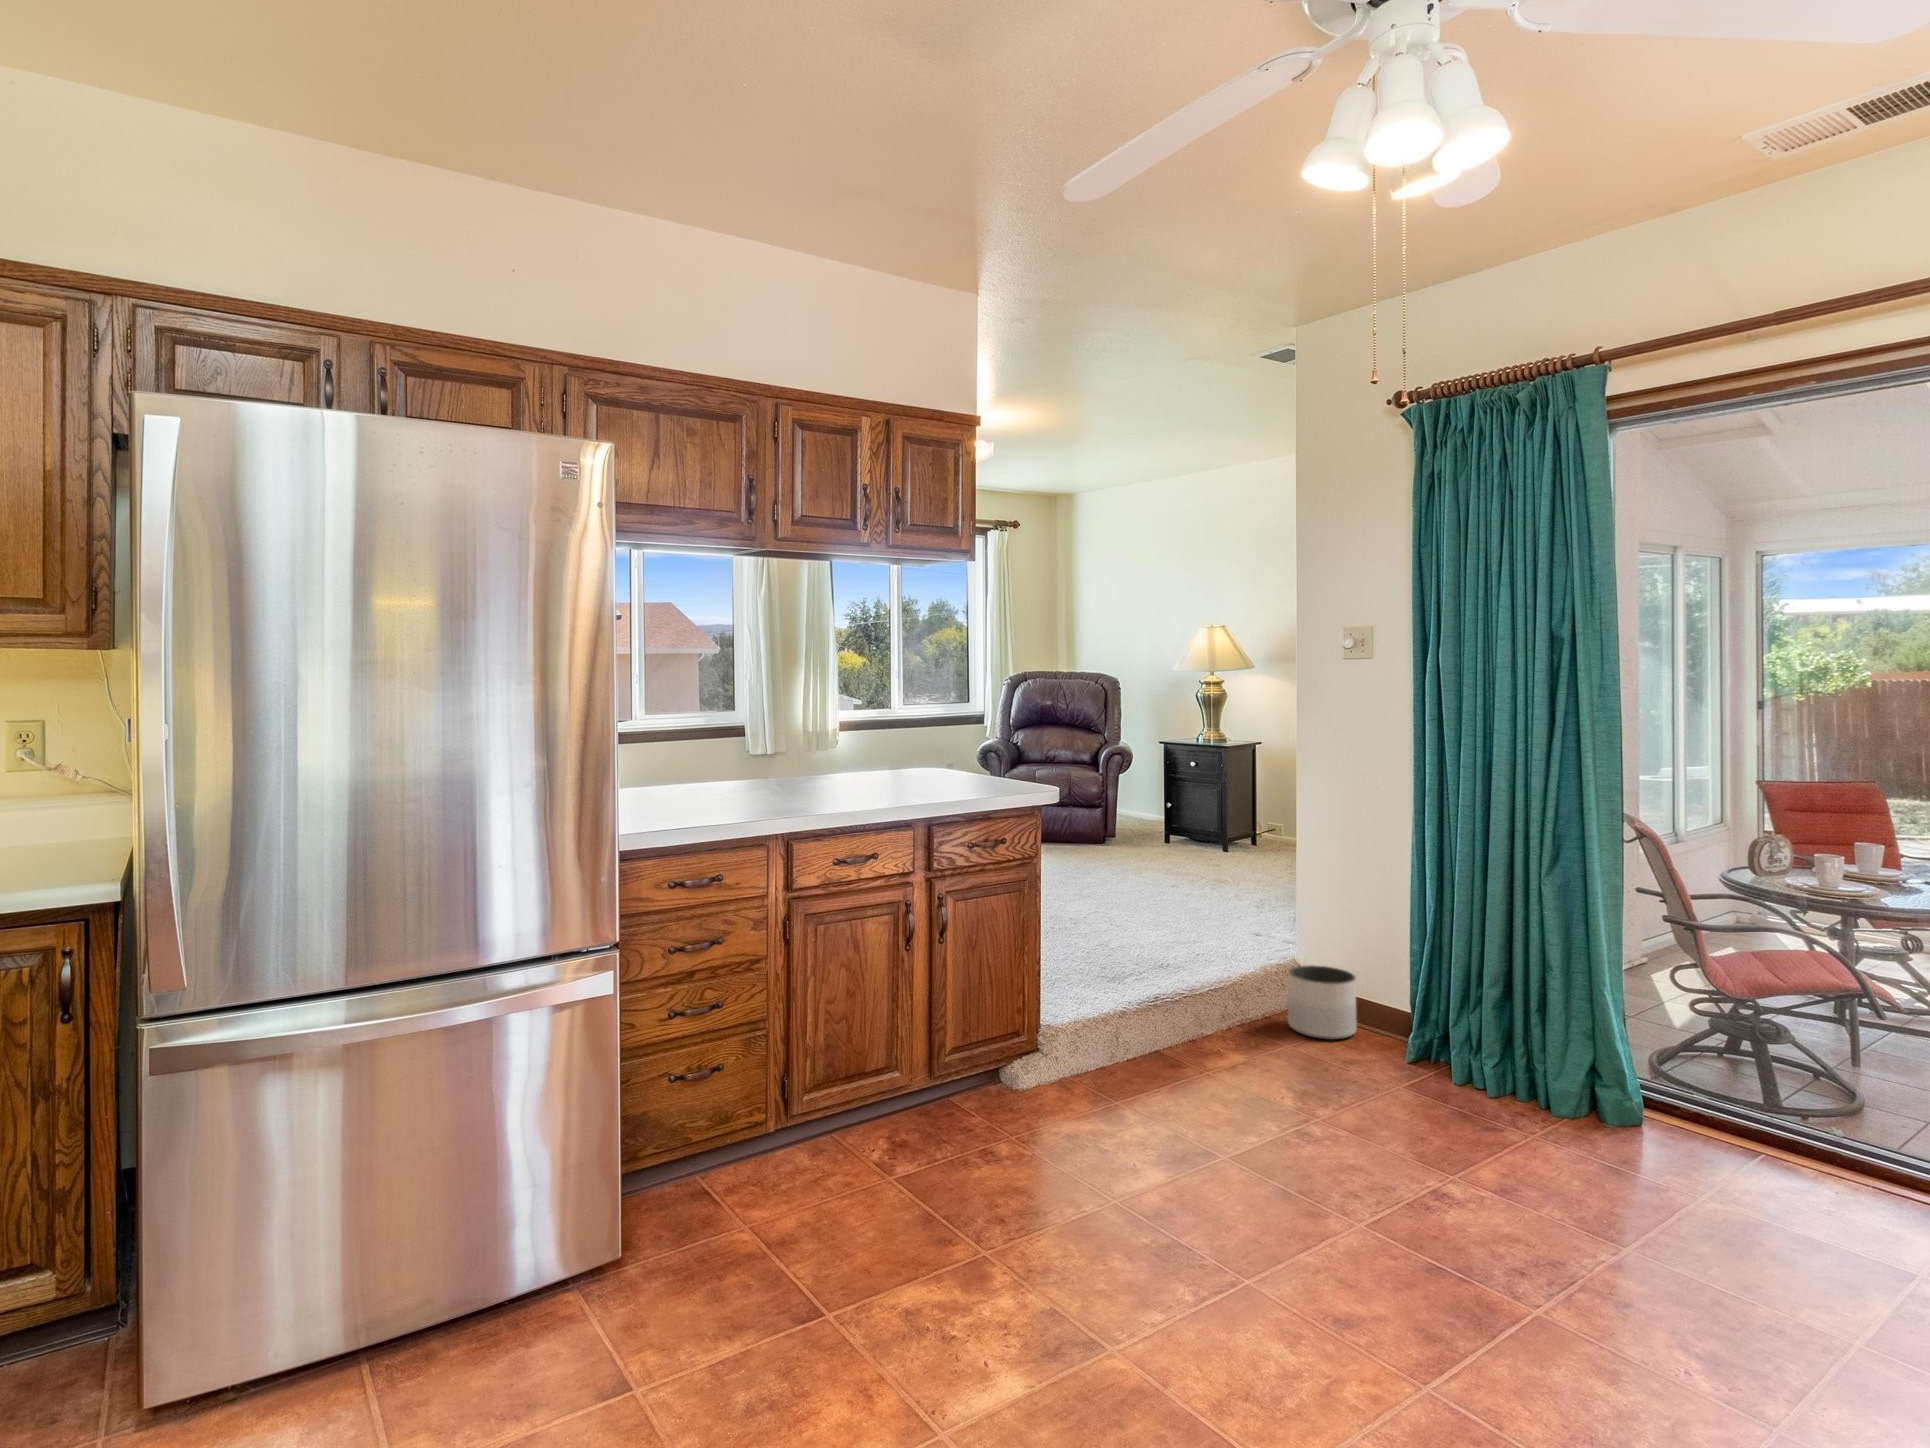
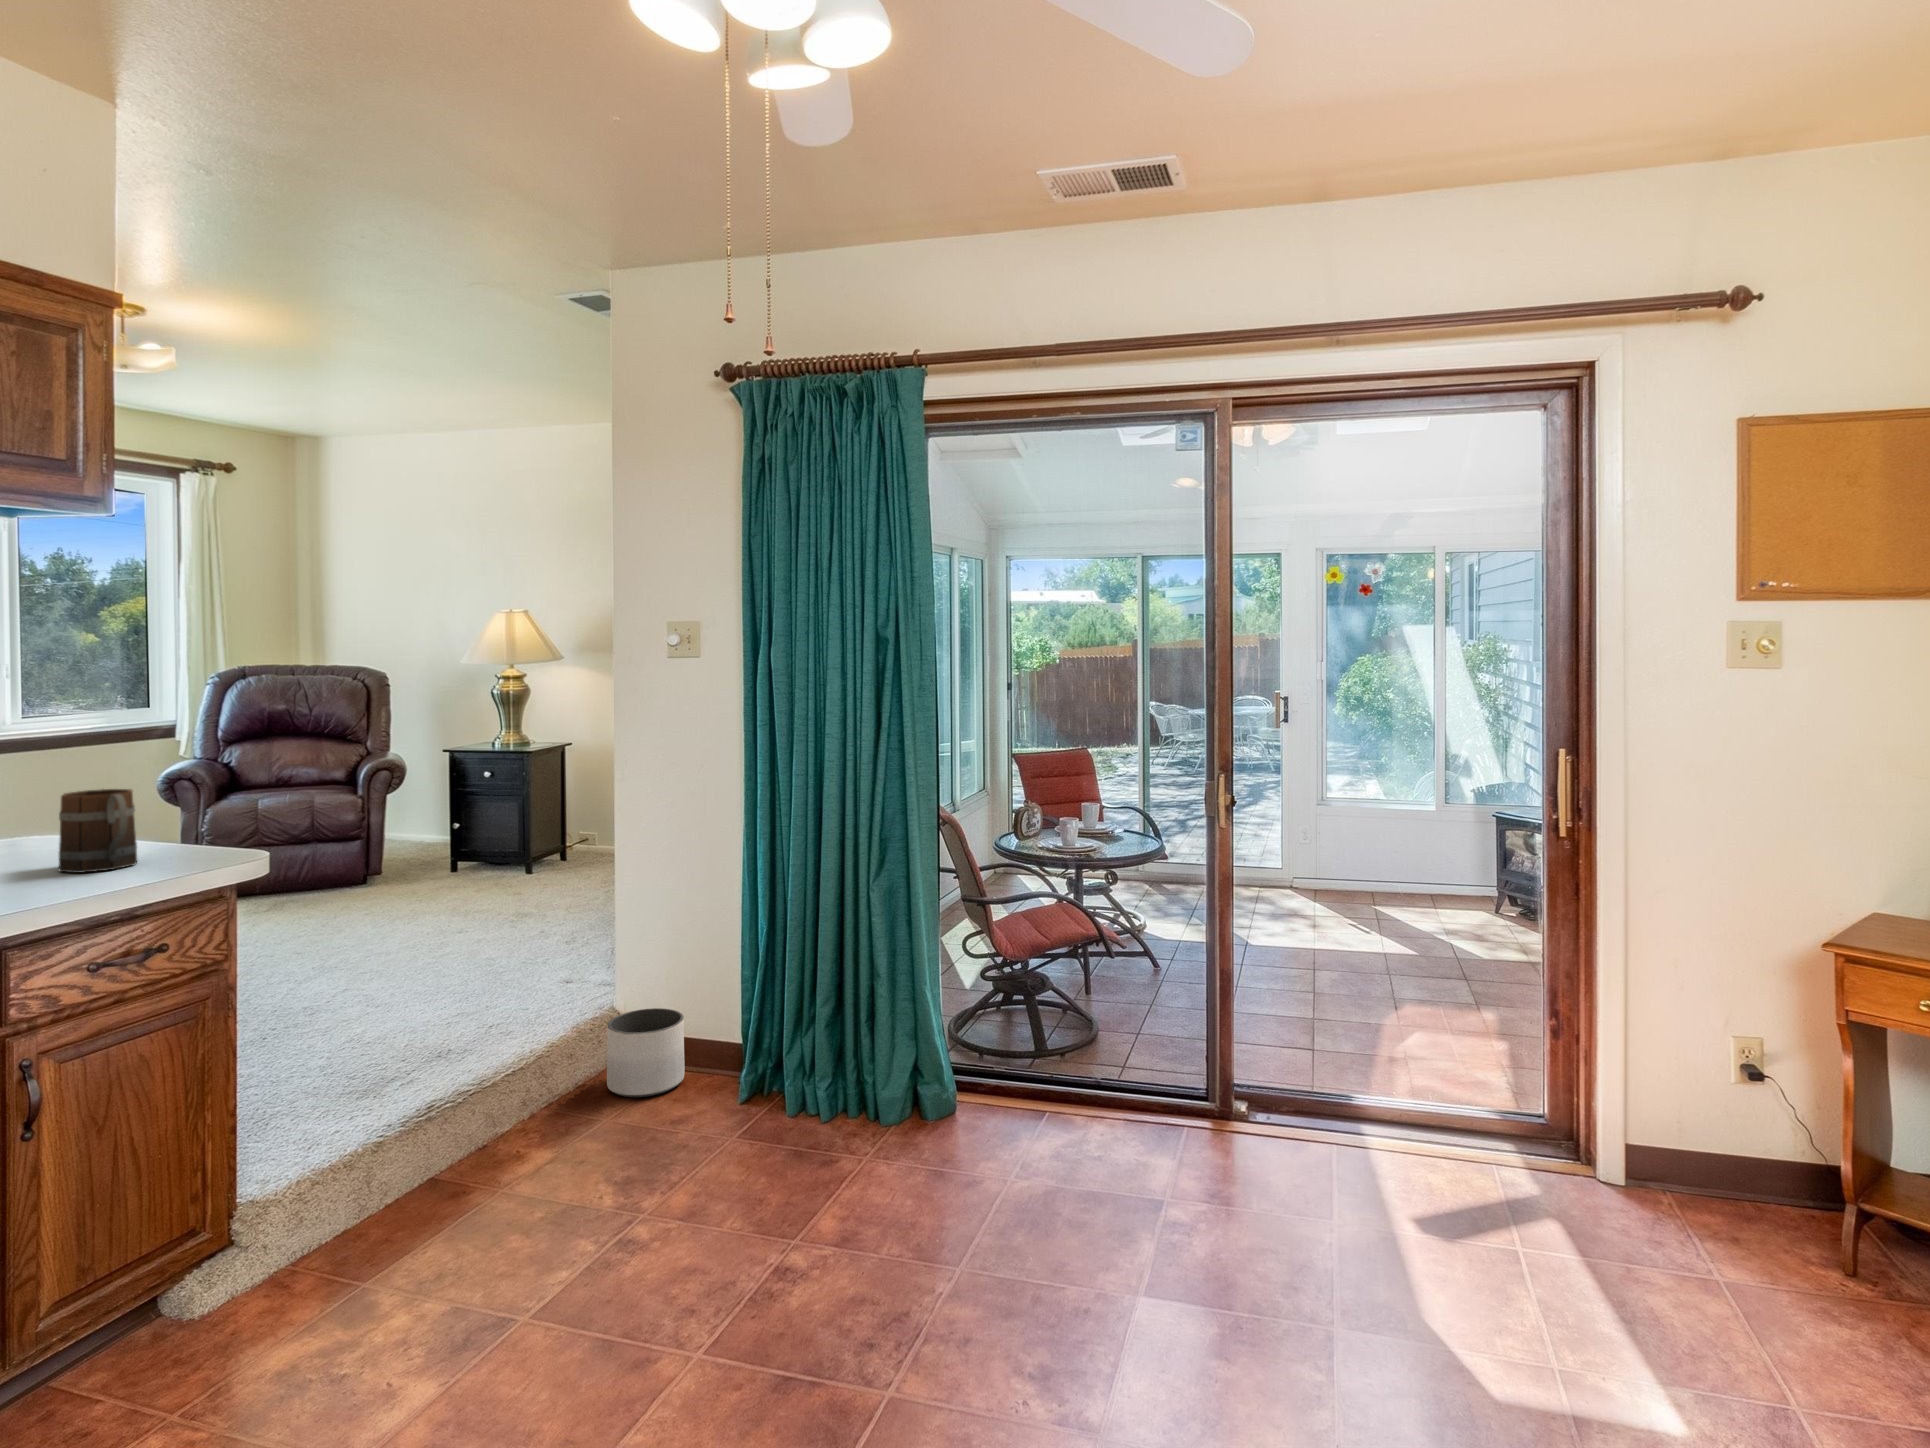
mug: none [953,740,990,790] -> present [59,789,137,873]

